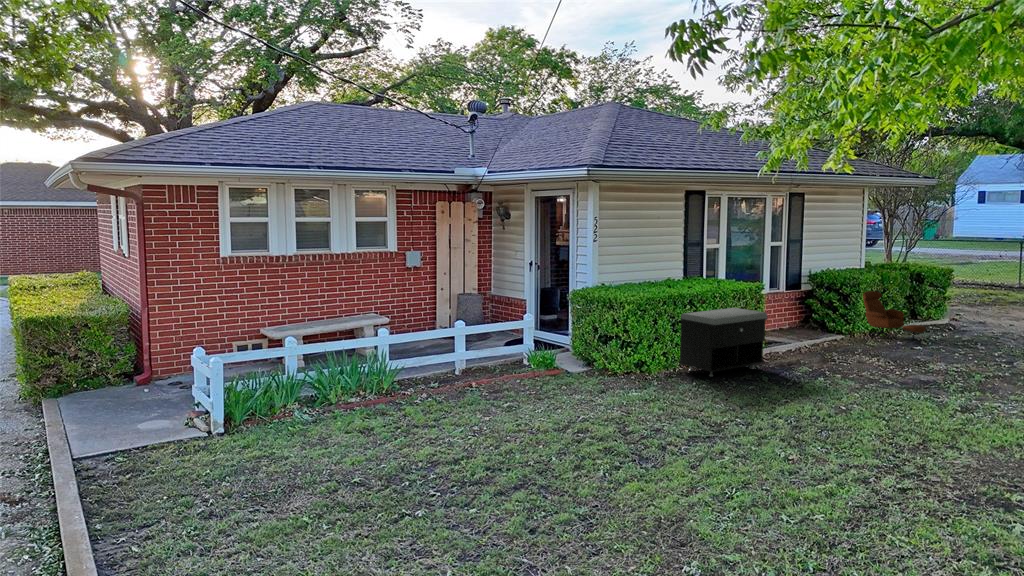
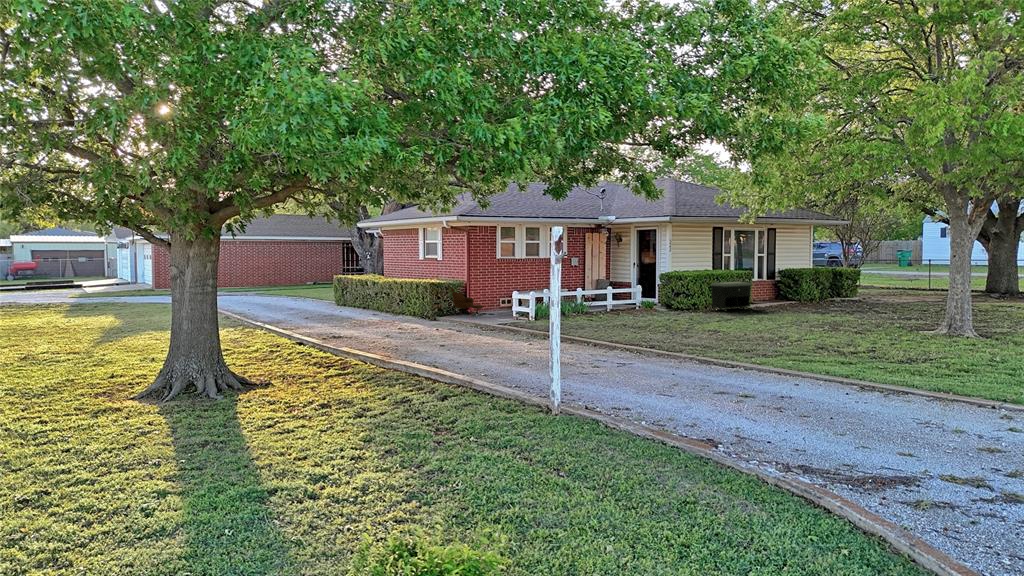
lounge chair: present [863,291,926,343] -> present [451,288,483,315]

